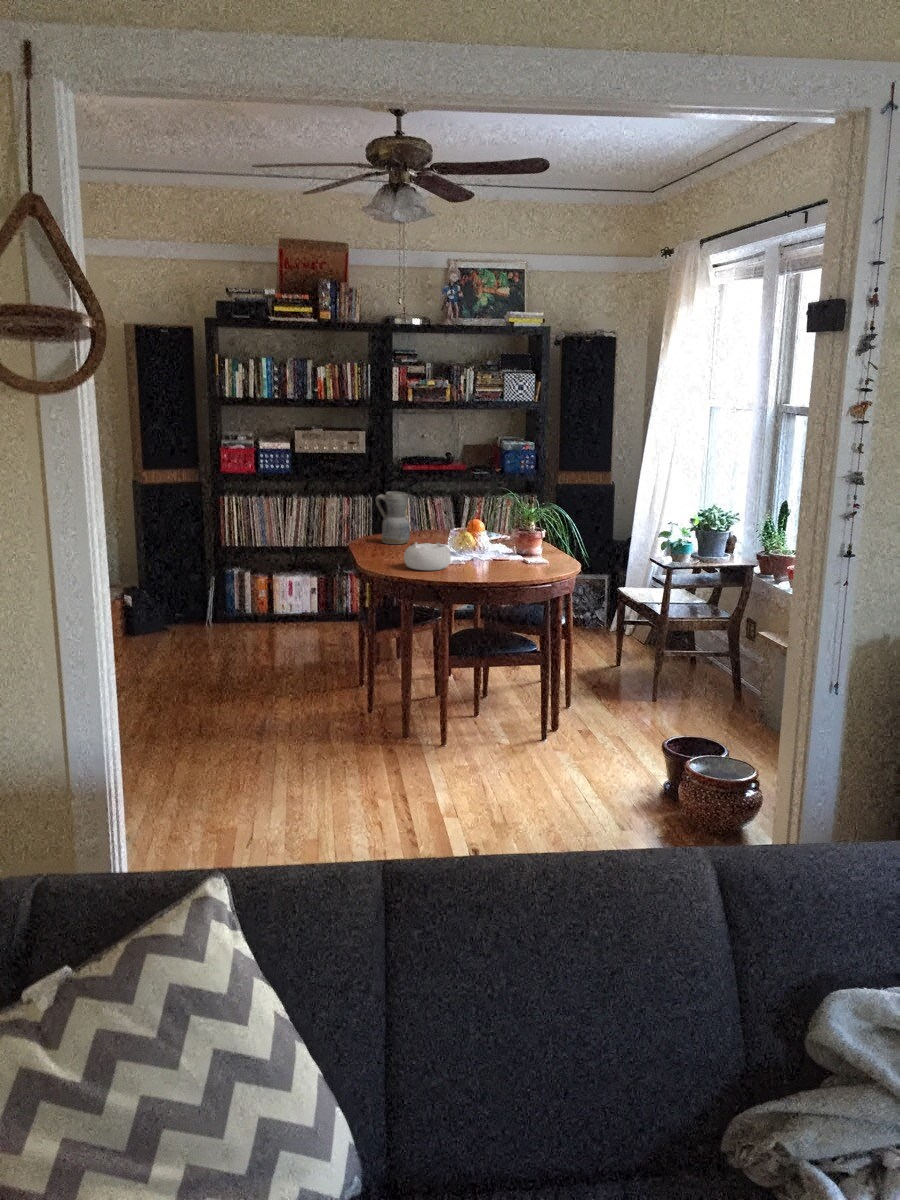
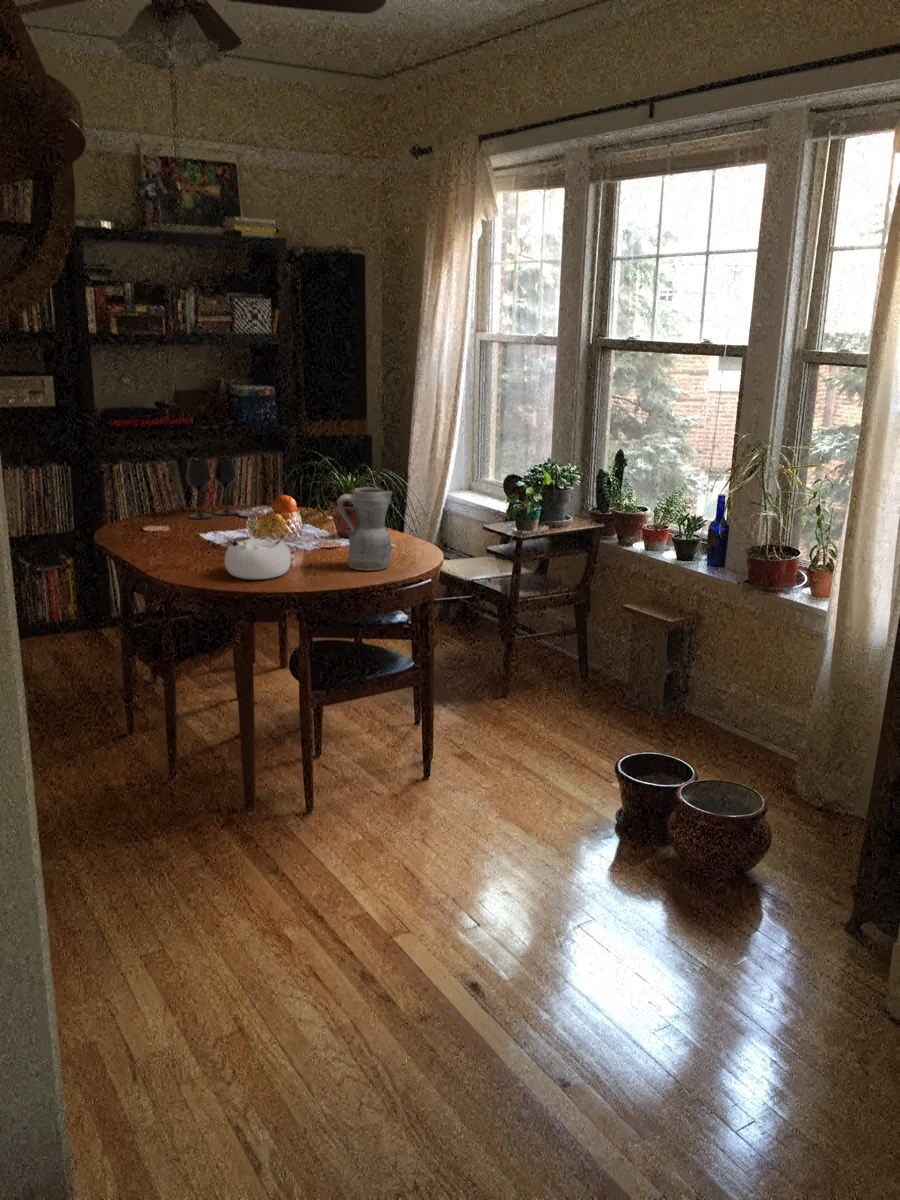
ceramic pitcher: present [376,492,410,544] -> present [337,487,392,570]
wine glass: none [424,492,463,537] -> present [187,457,238,519]

